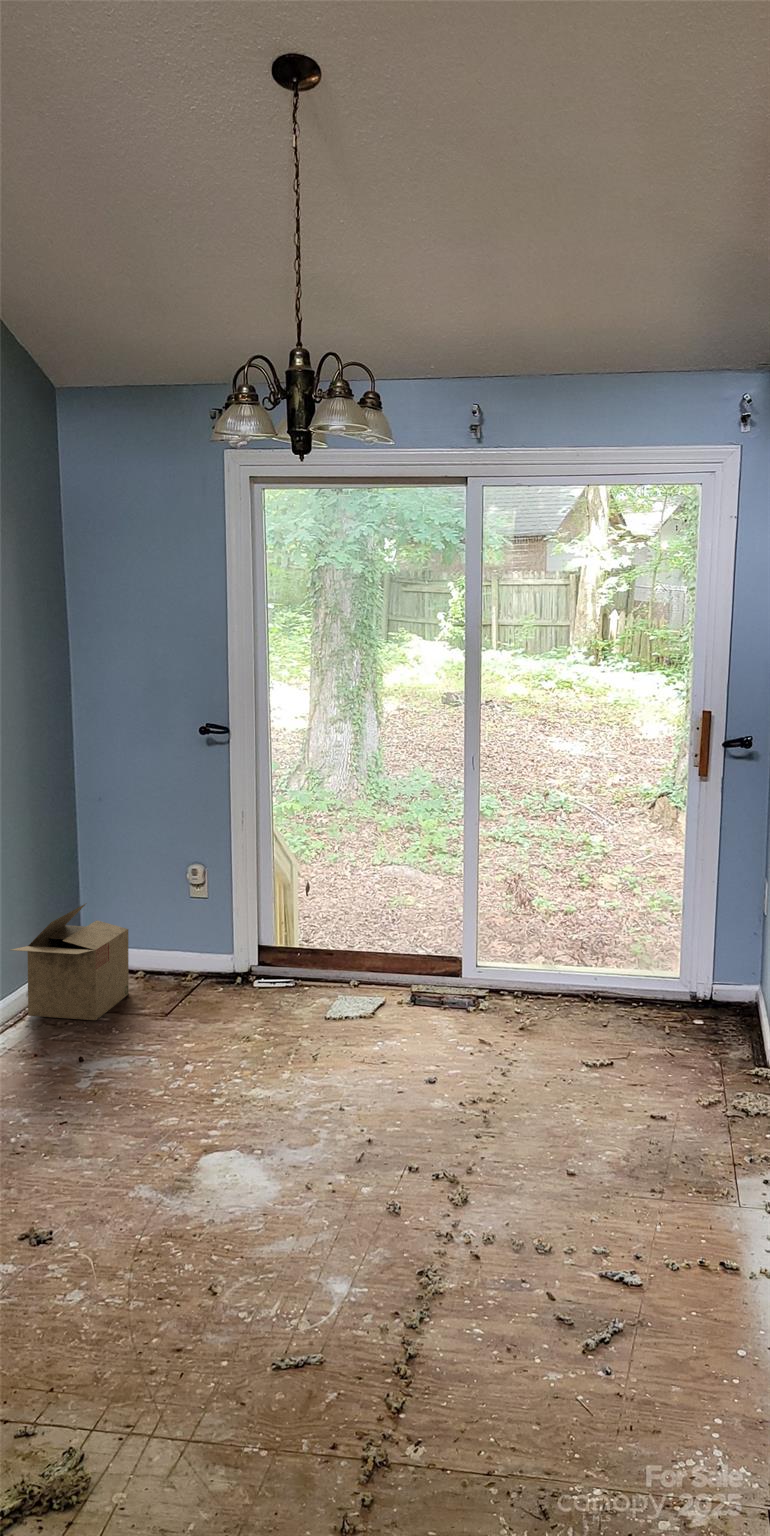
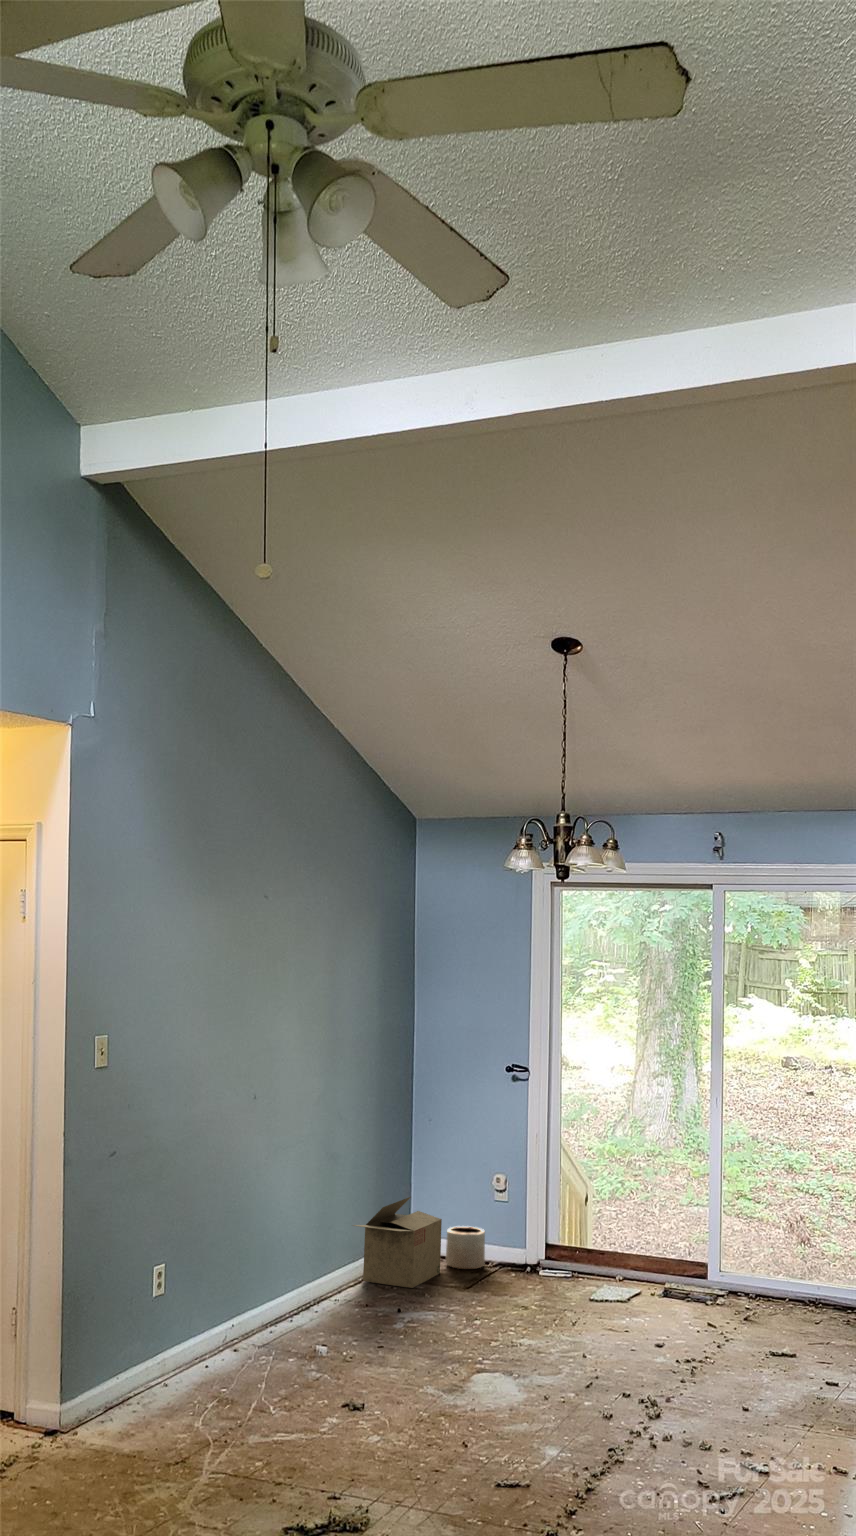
planter: none [134,933,184,986] -> present [446,1226,485,1269]

